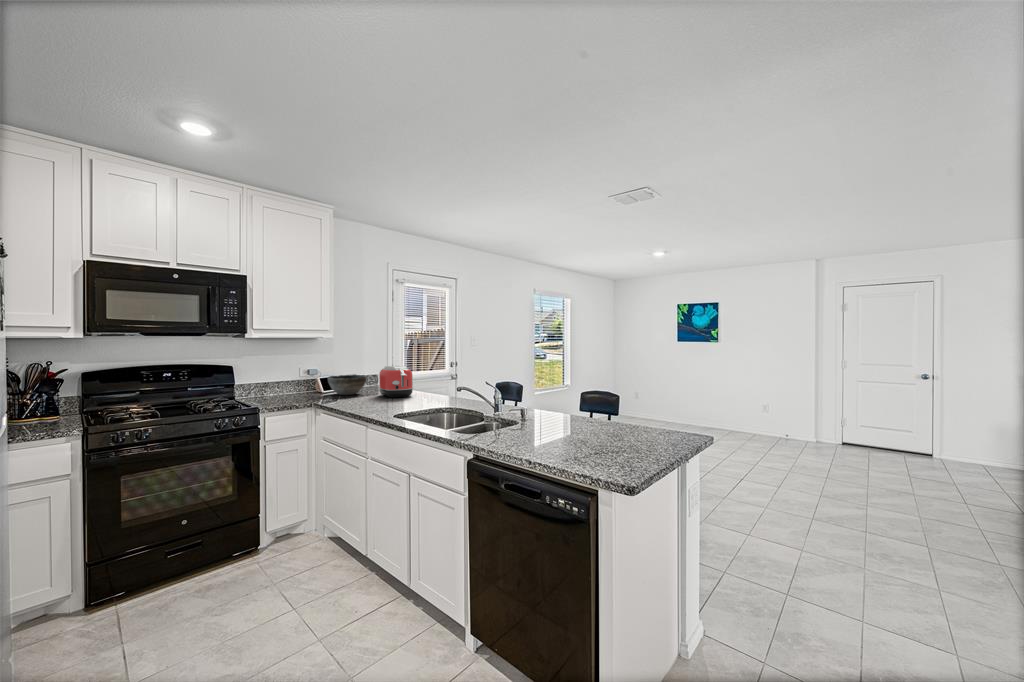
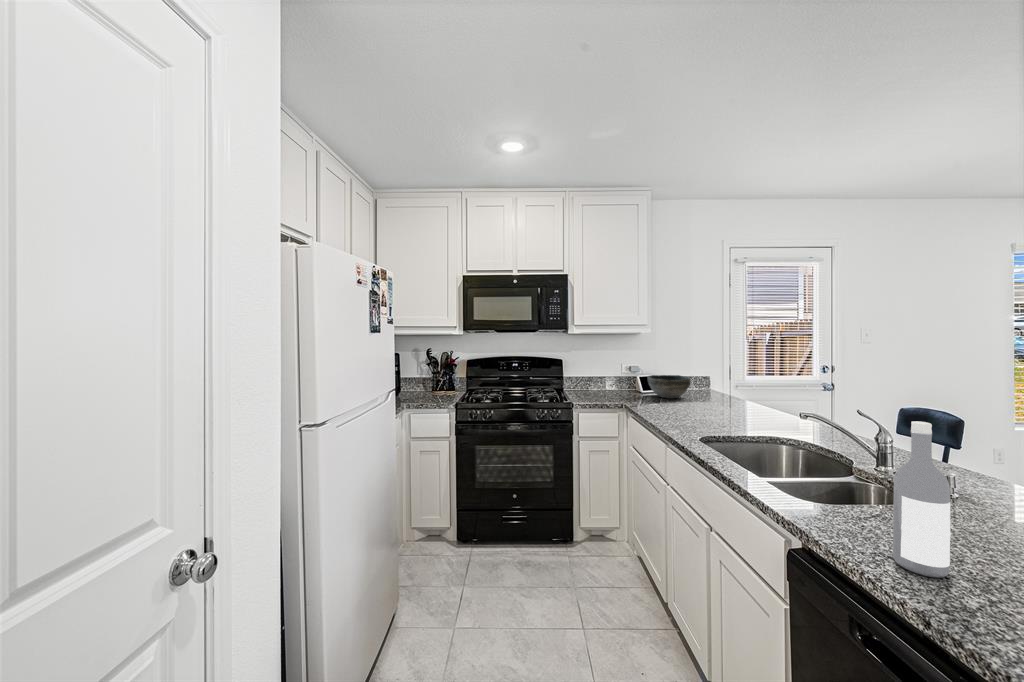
toaster: present [379,366,413,398] -> none [703,369,748,410]
wine bottle: none [512,375,531,447] -> present [893,421,951,578]

